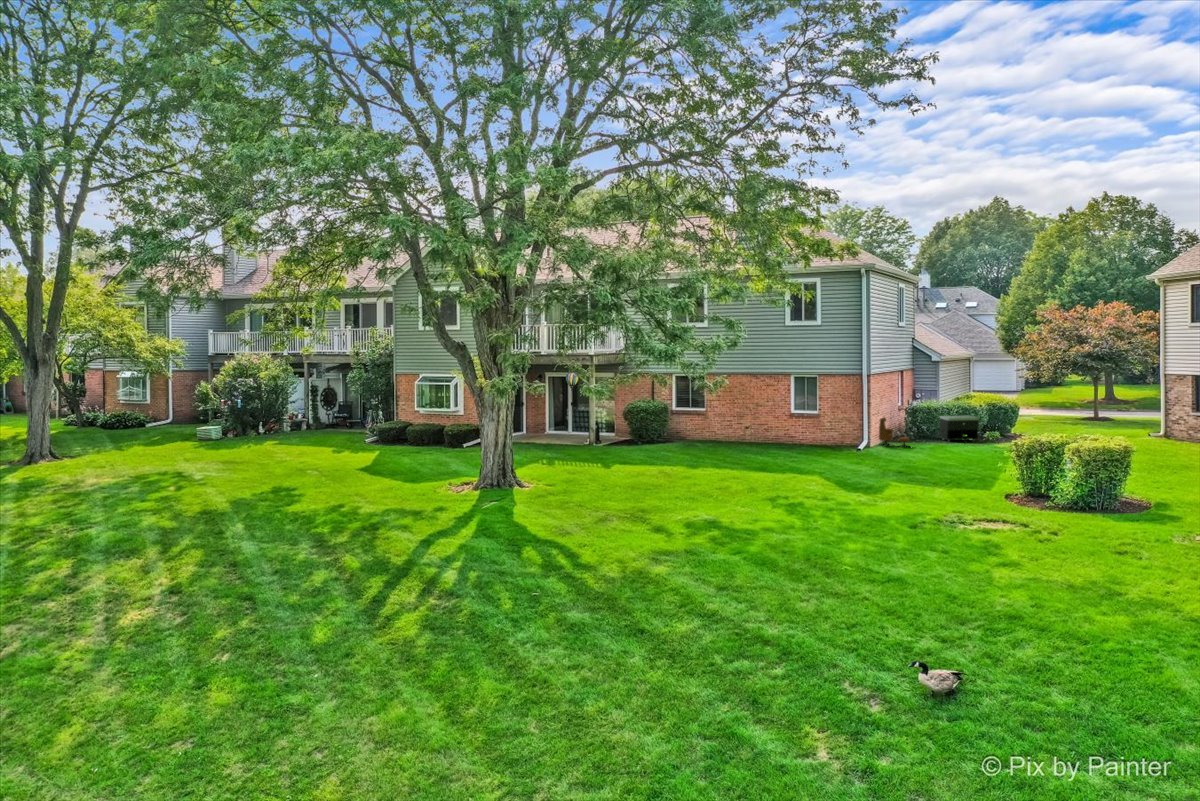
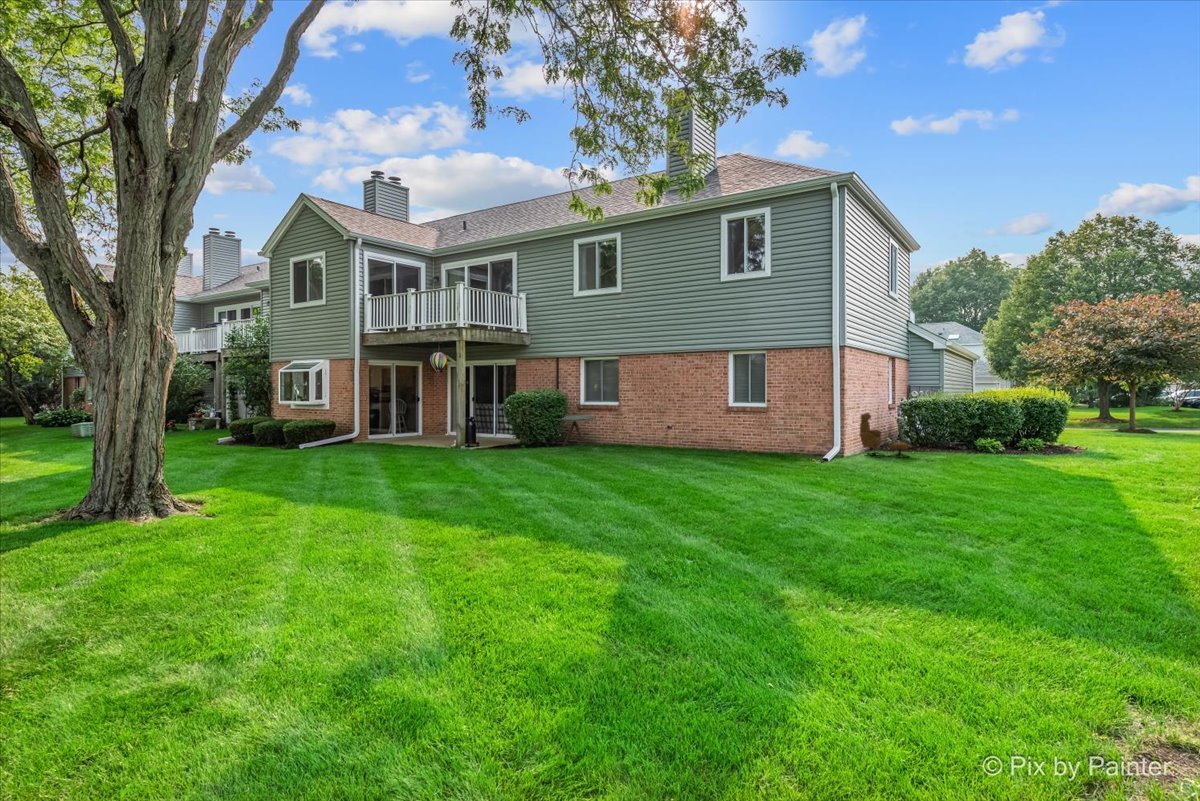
storage bench: present [939,416,979,440] -> none [951,414,1016,451]
round table: none [661,419,692,444] -> present [557,415,595,447]

